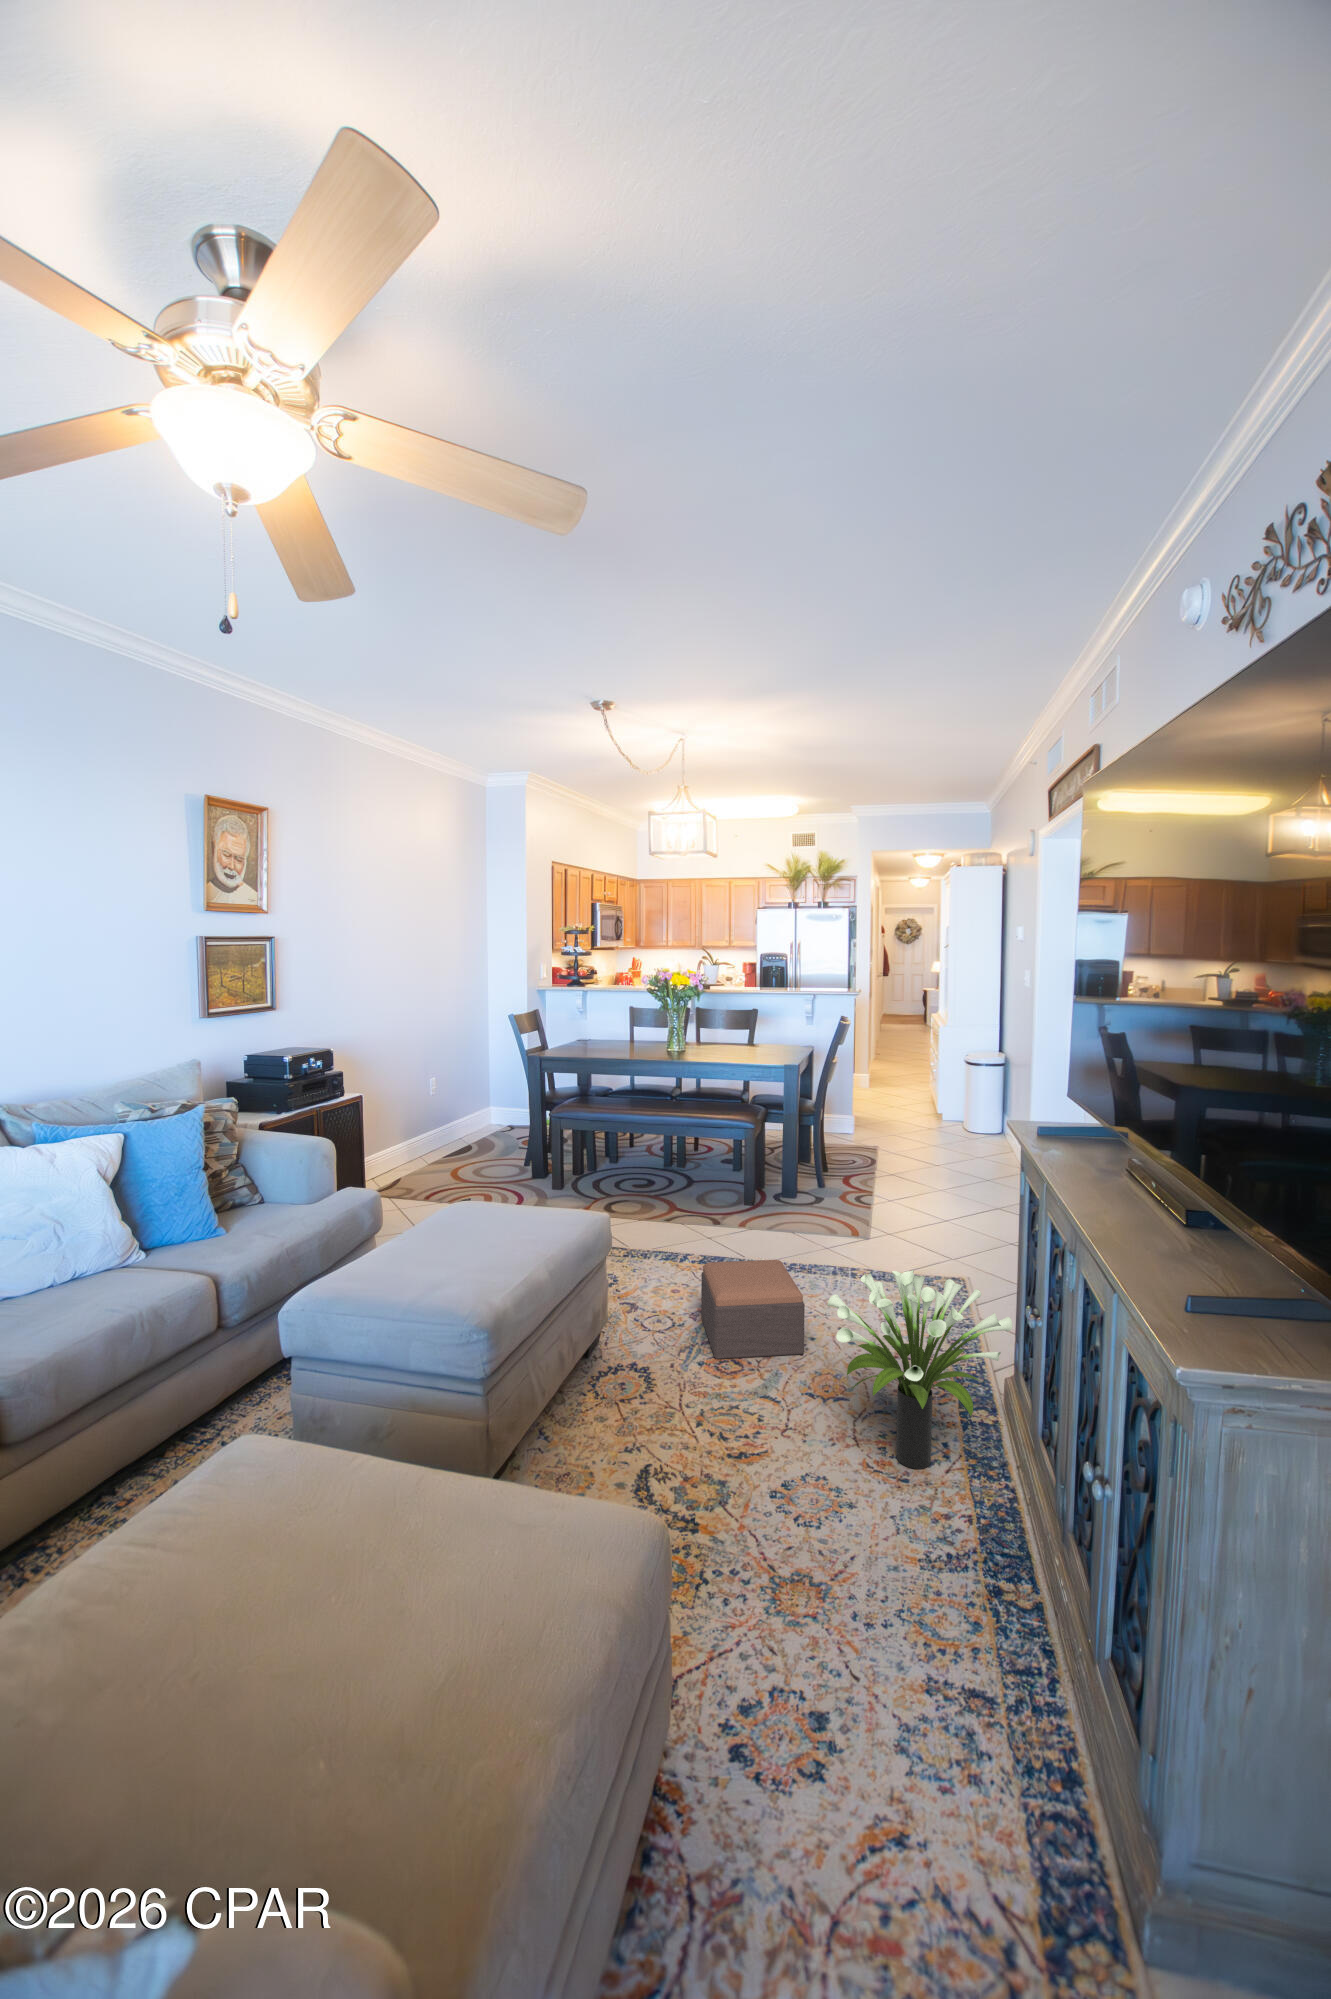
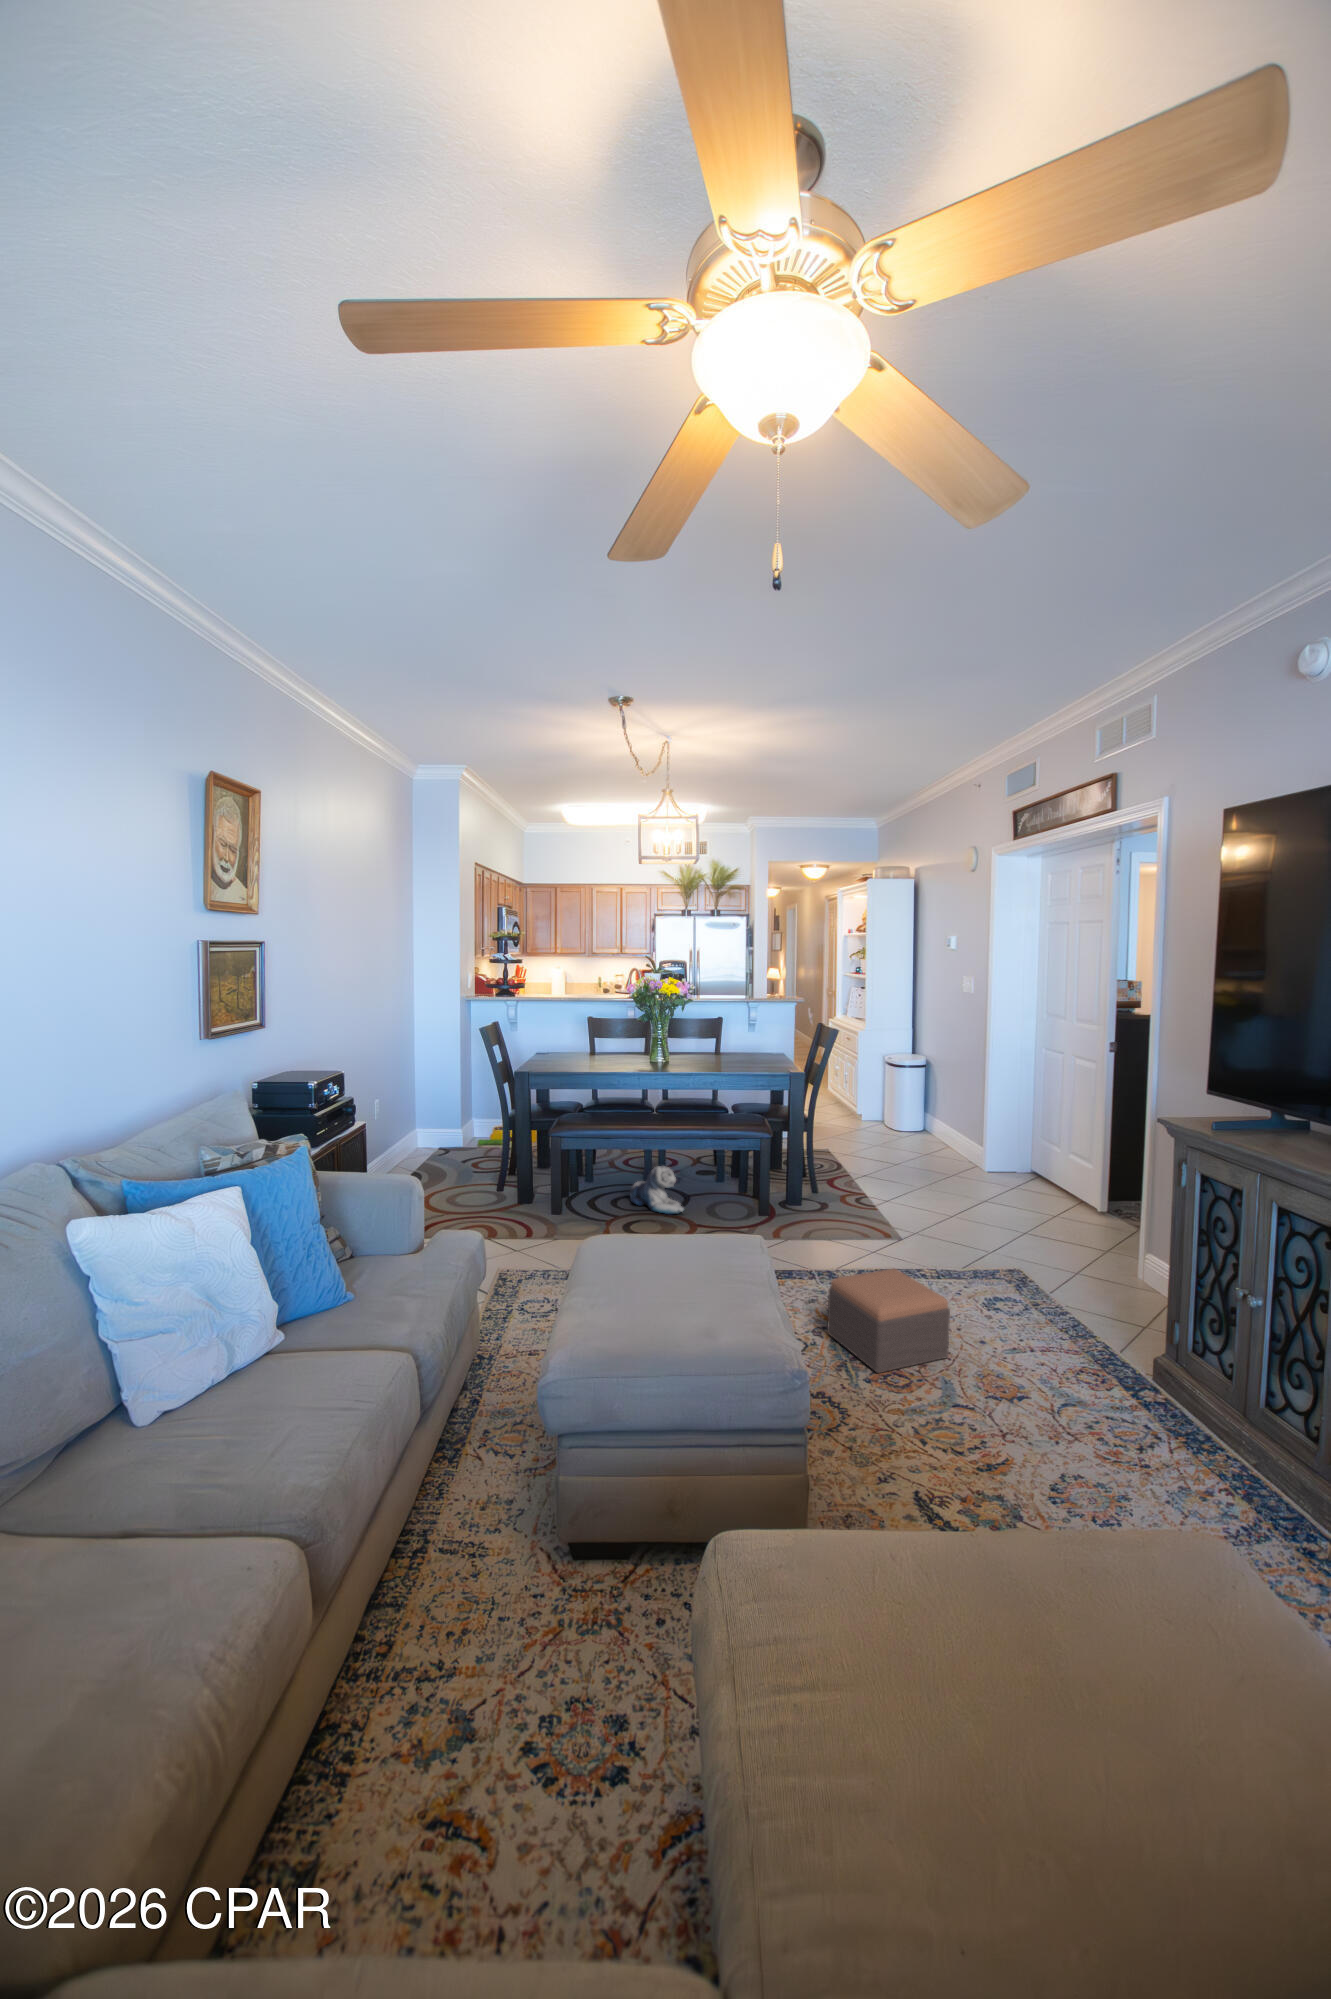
plush toy: none [631,1151,671,1198] -> present [630,1166,684,1214]
potted plant: present [827,1270,1012,1469] -> none [1044,1268,1239,1453]

